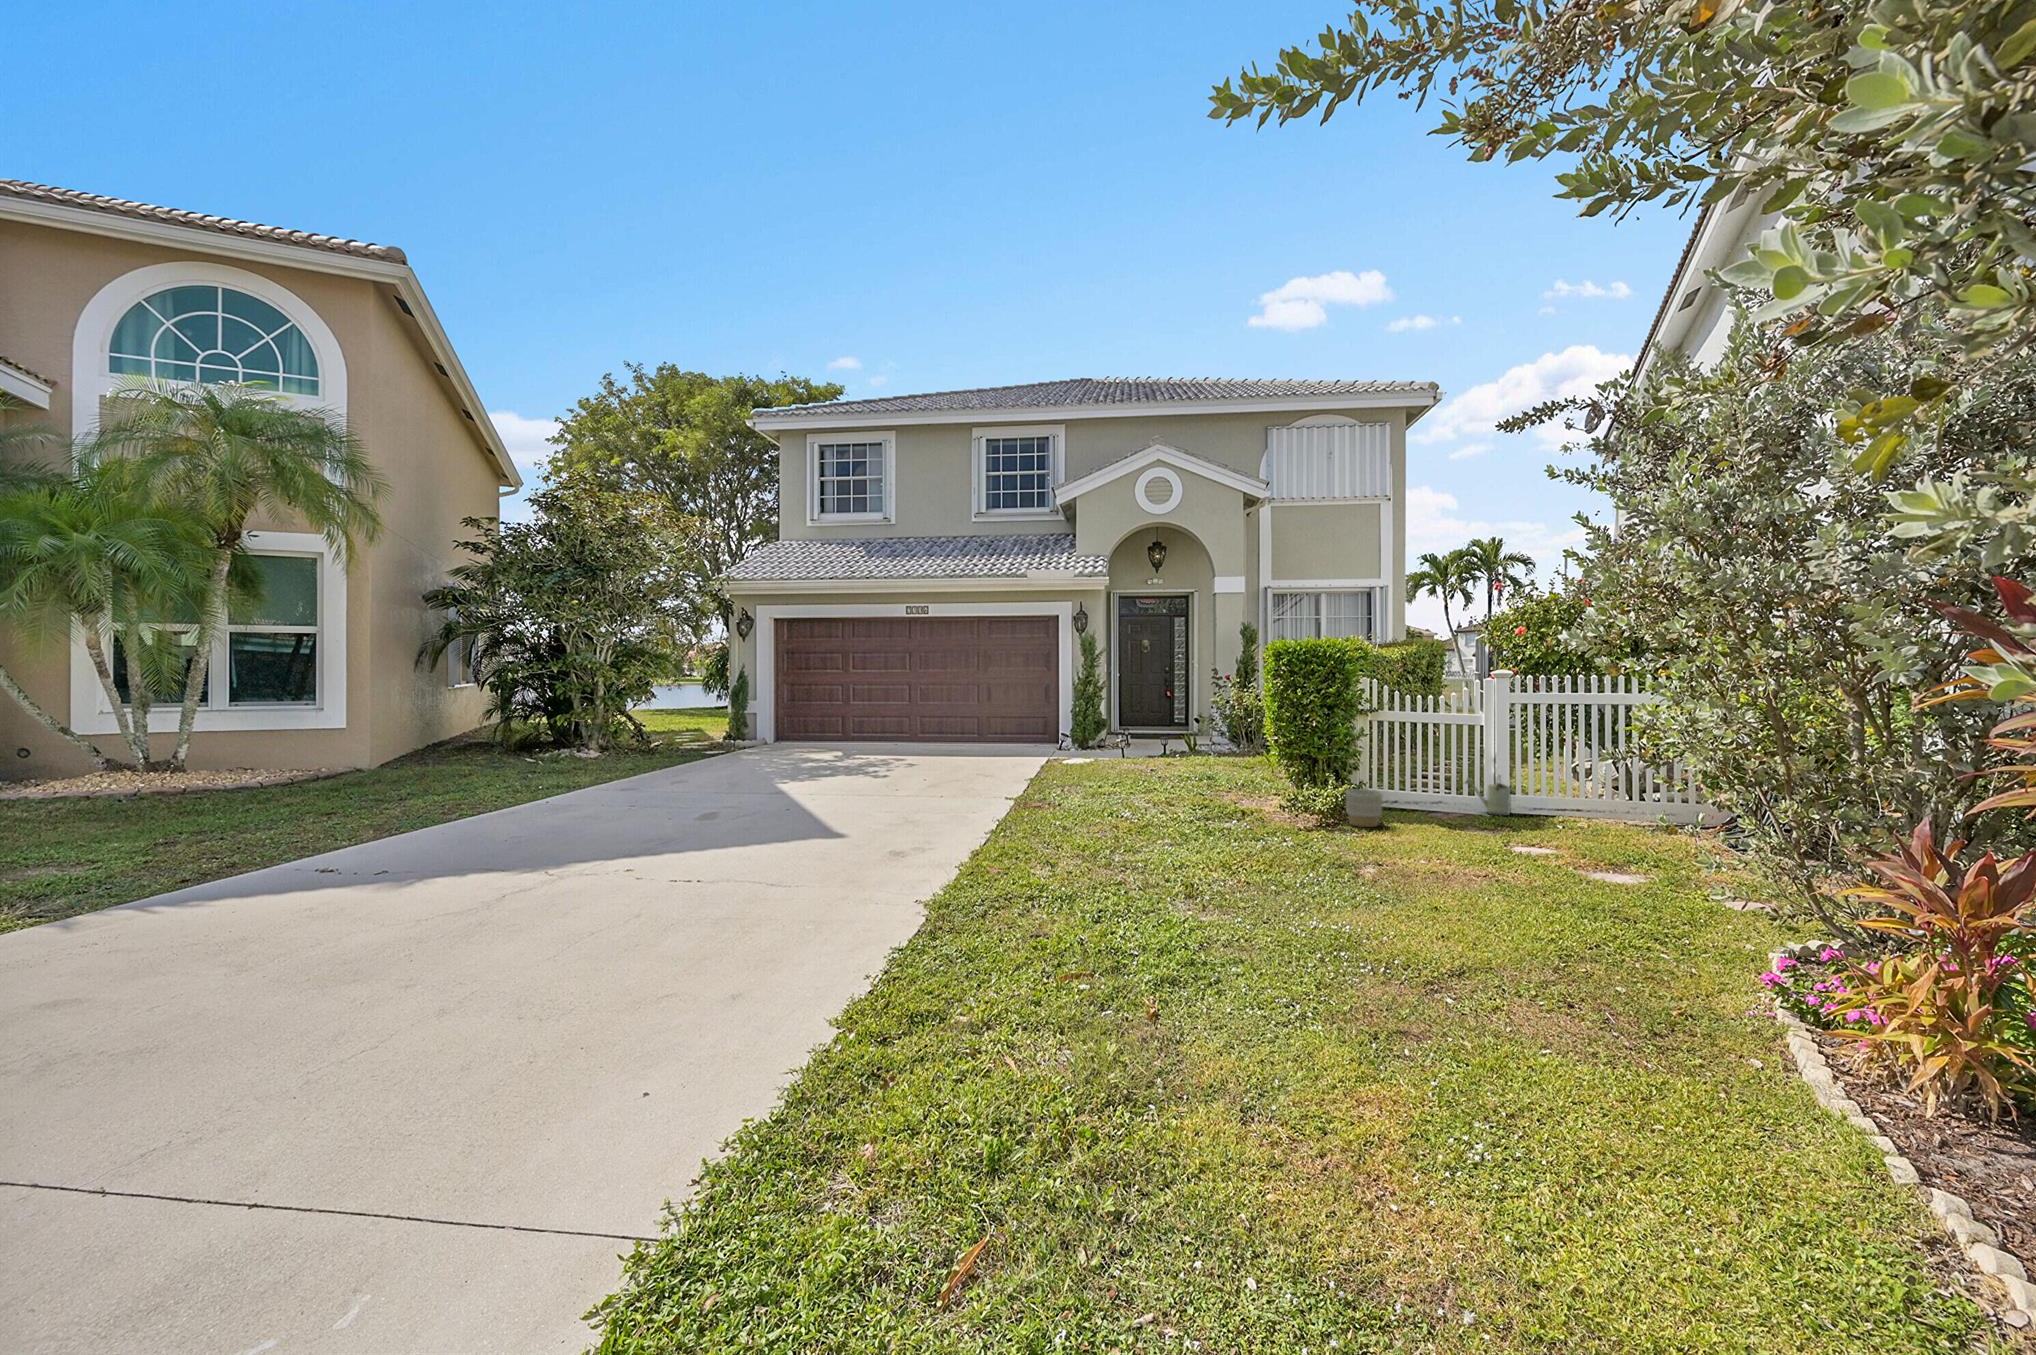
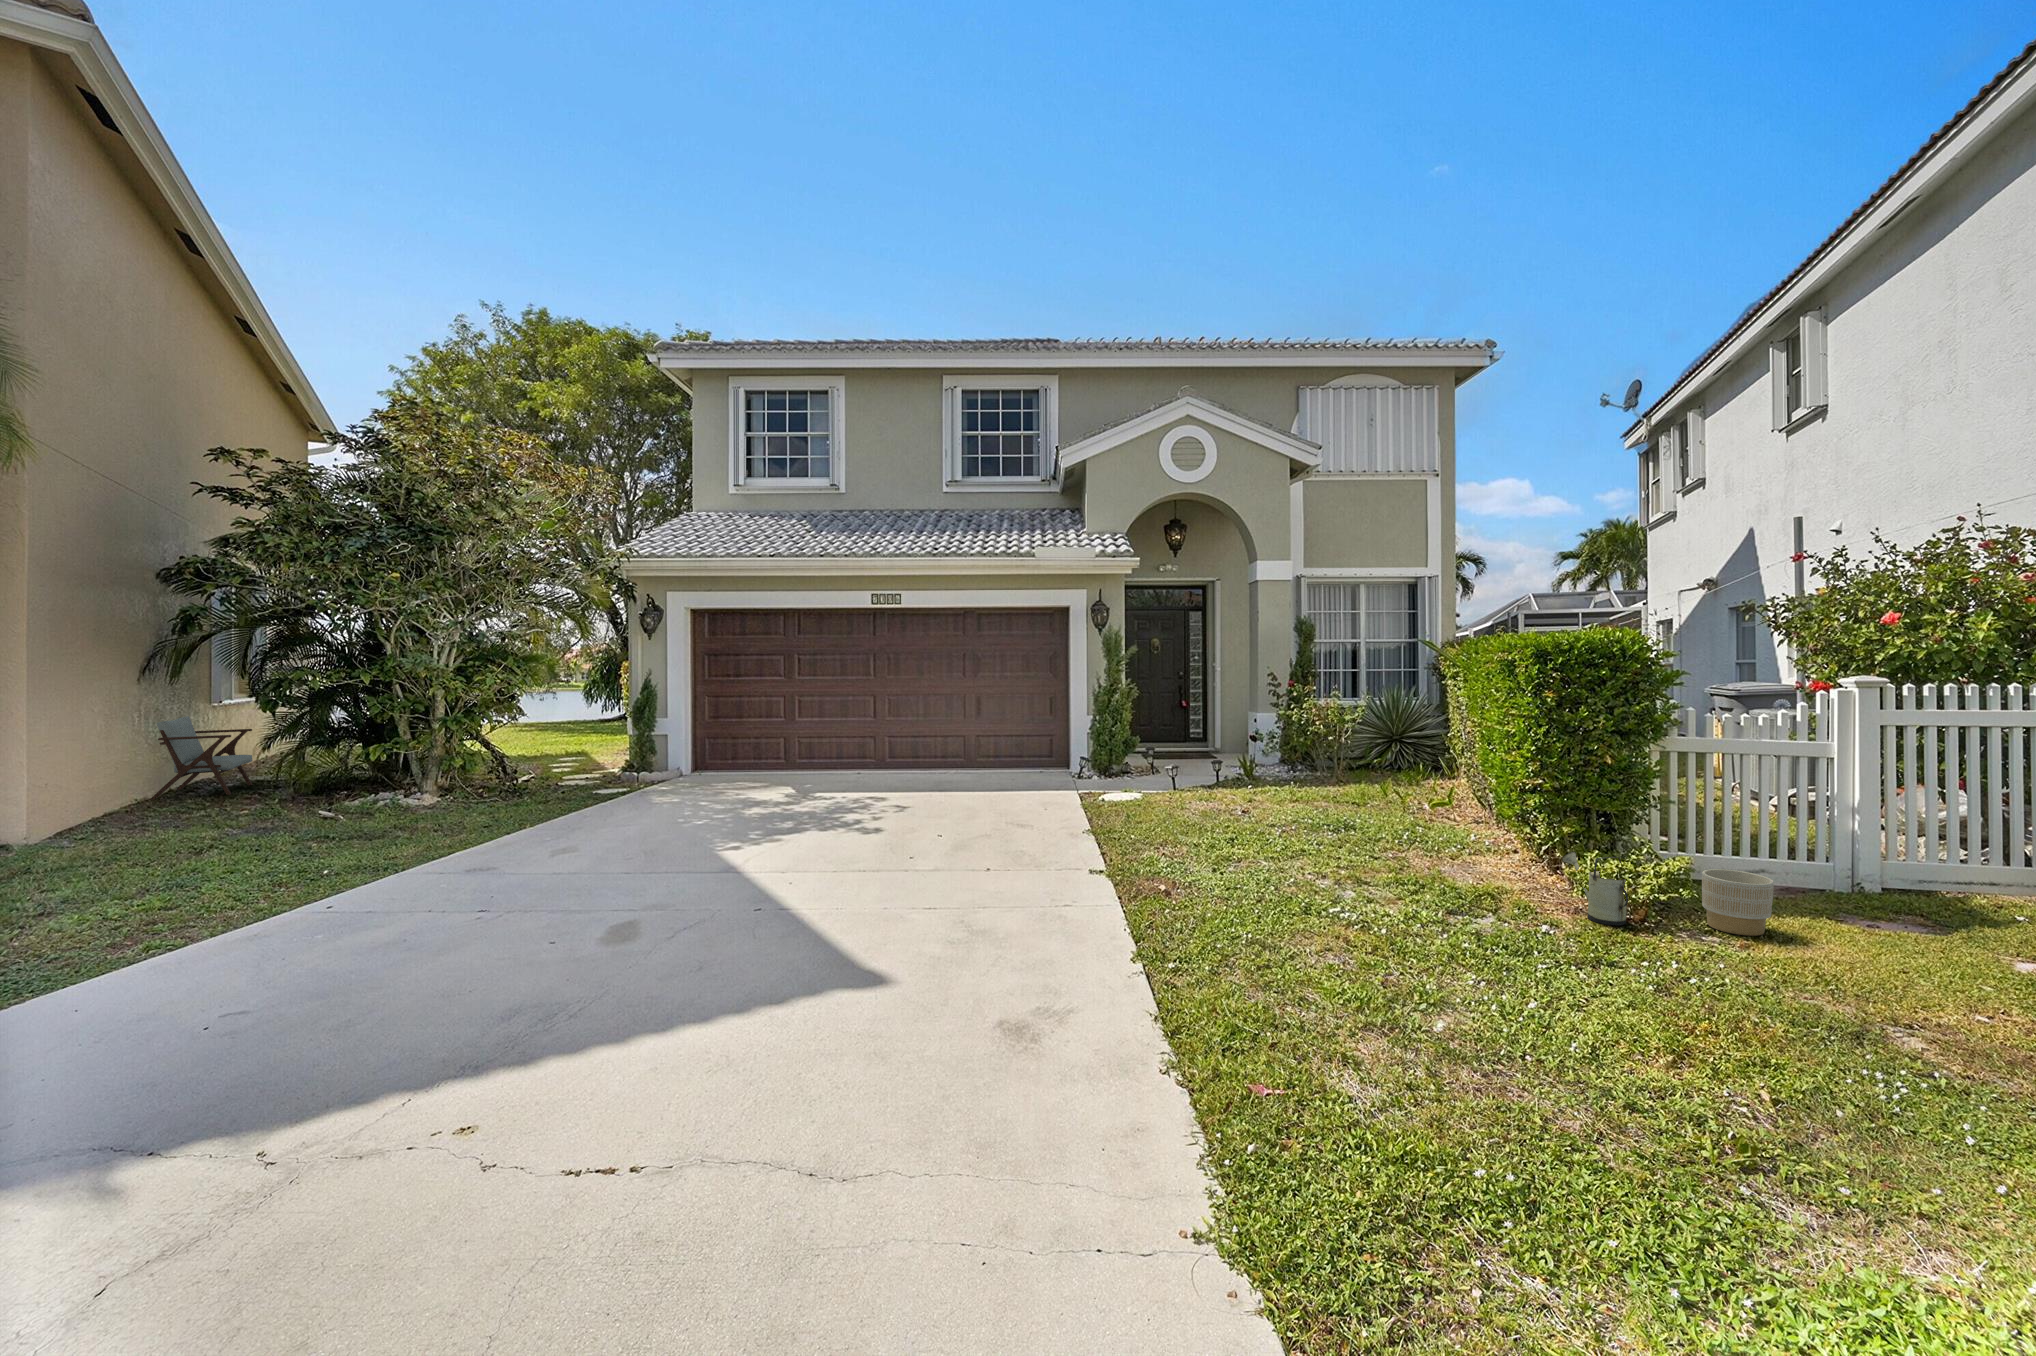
lounge chair: none [418,695,476,751] -> present [150,716,253,800]
watering can: present [1465,776,1510,816] -> present [1562,852,1628,925]

